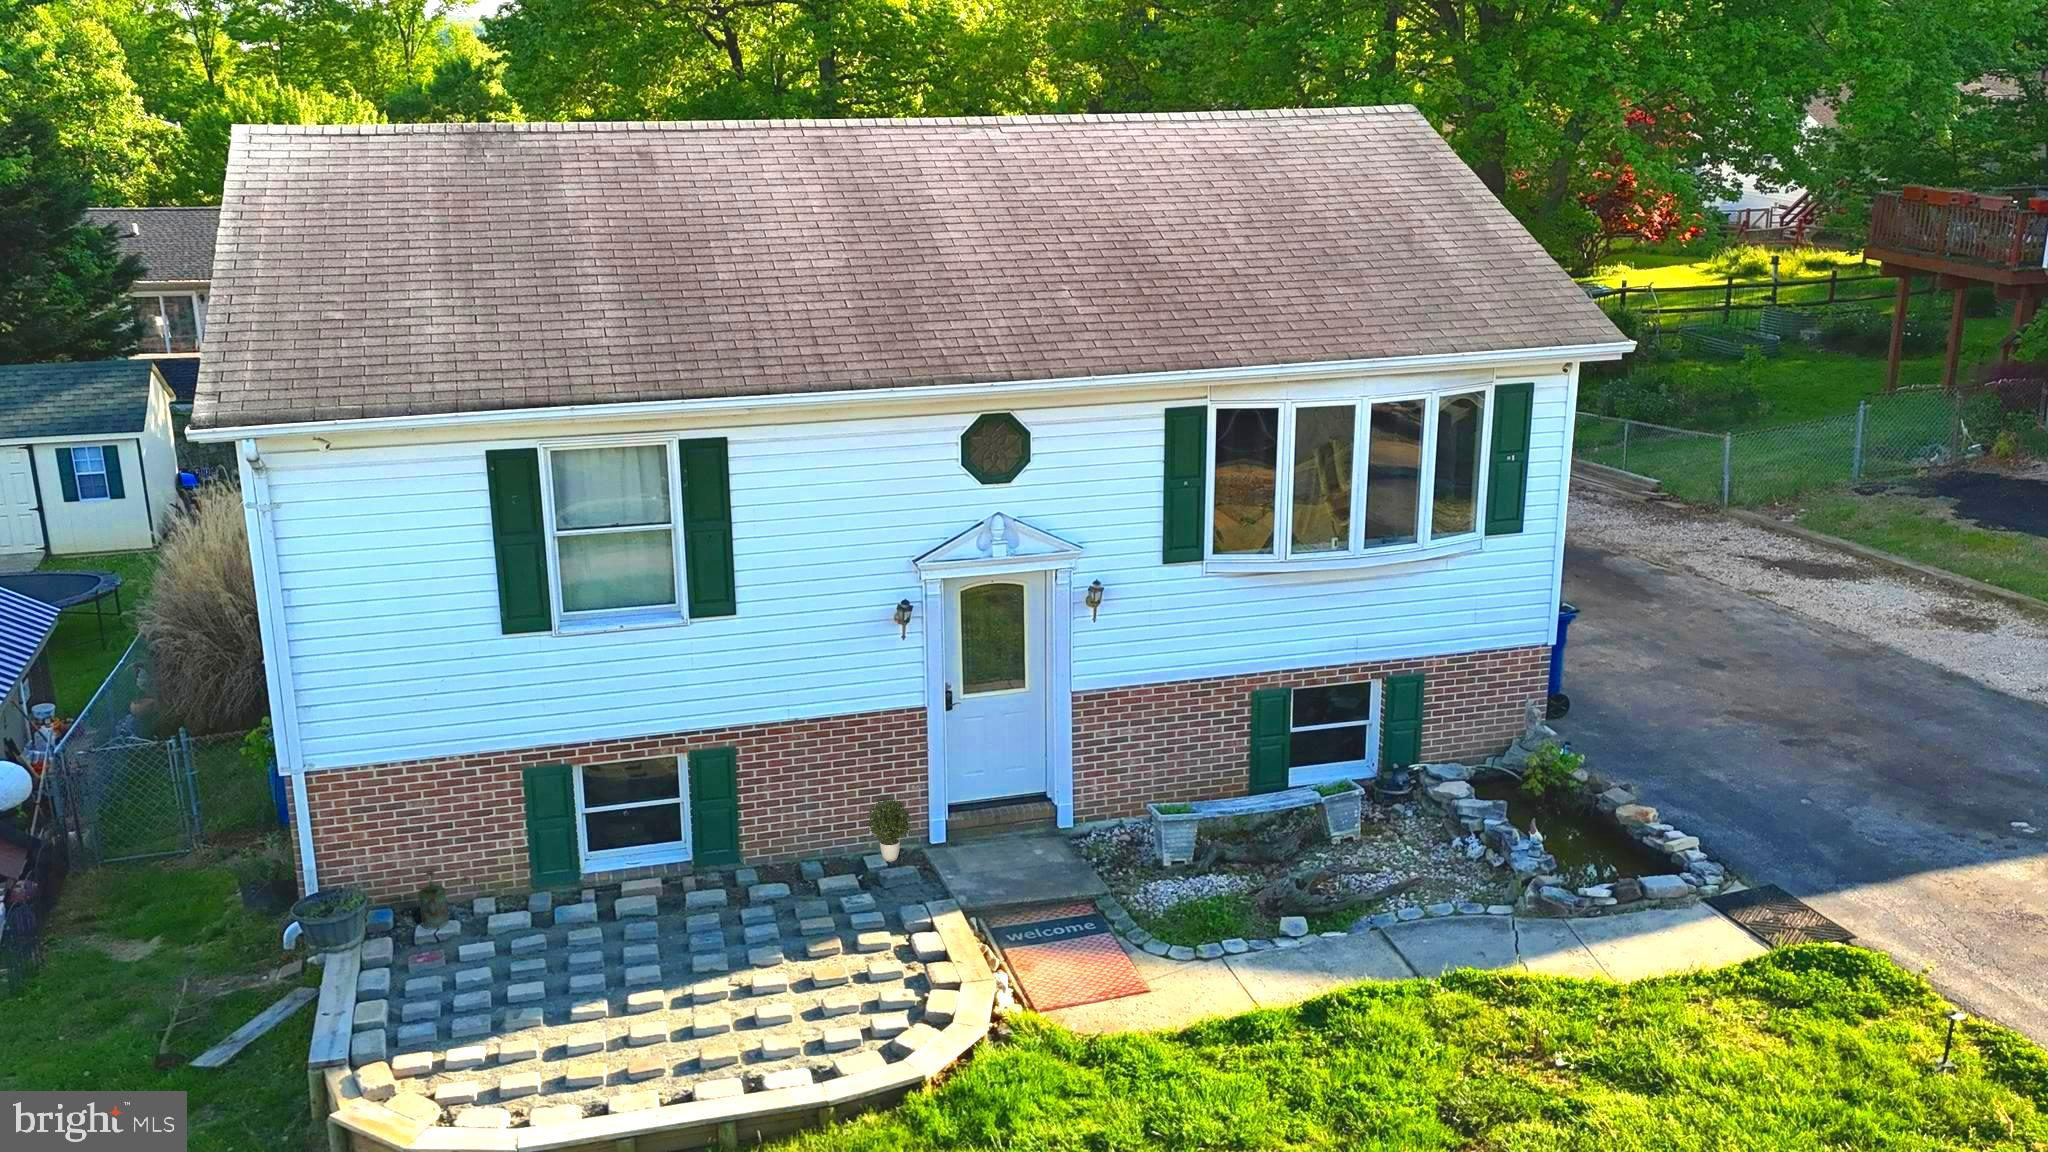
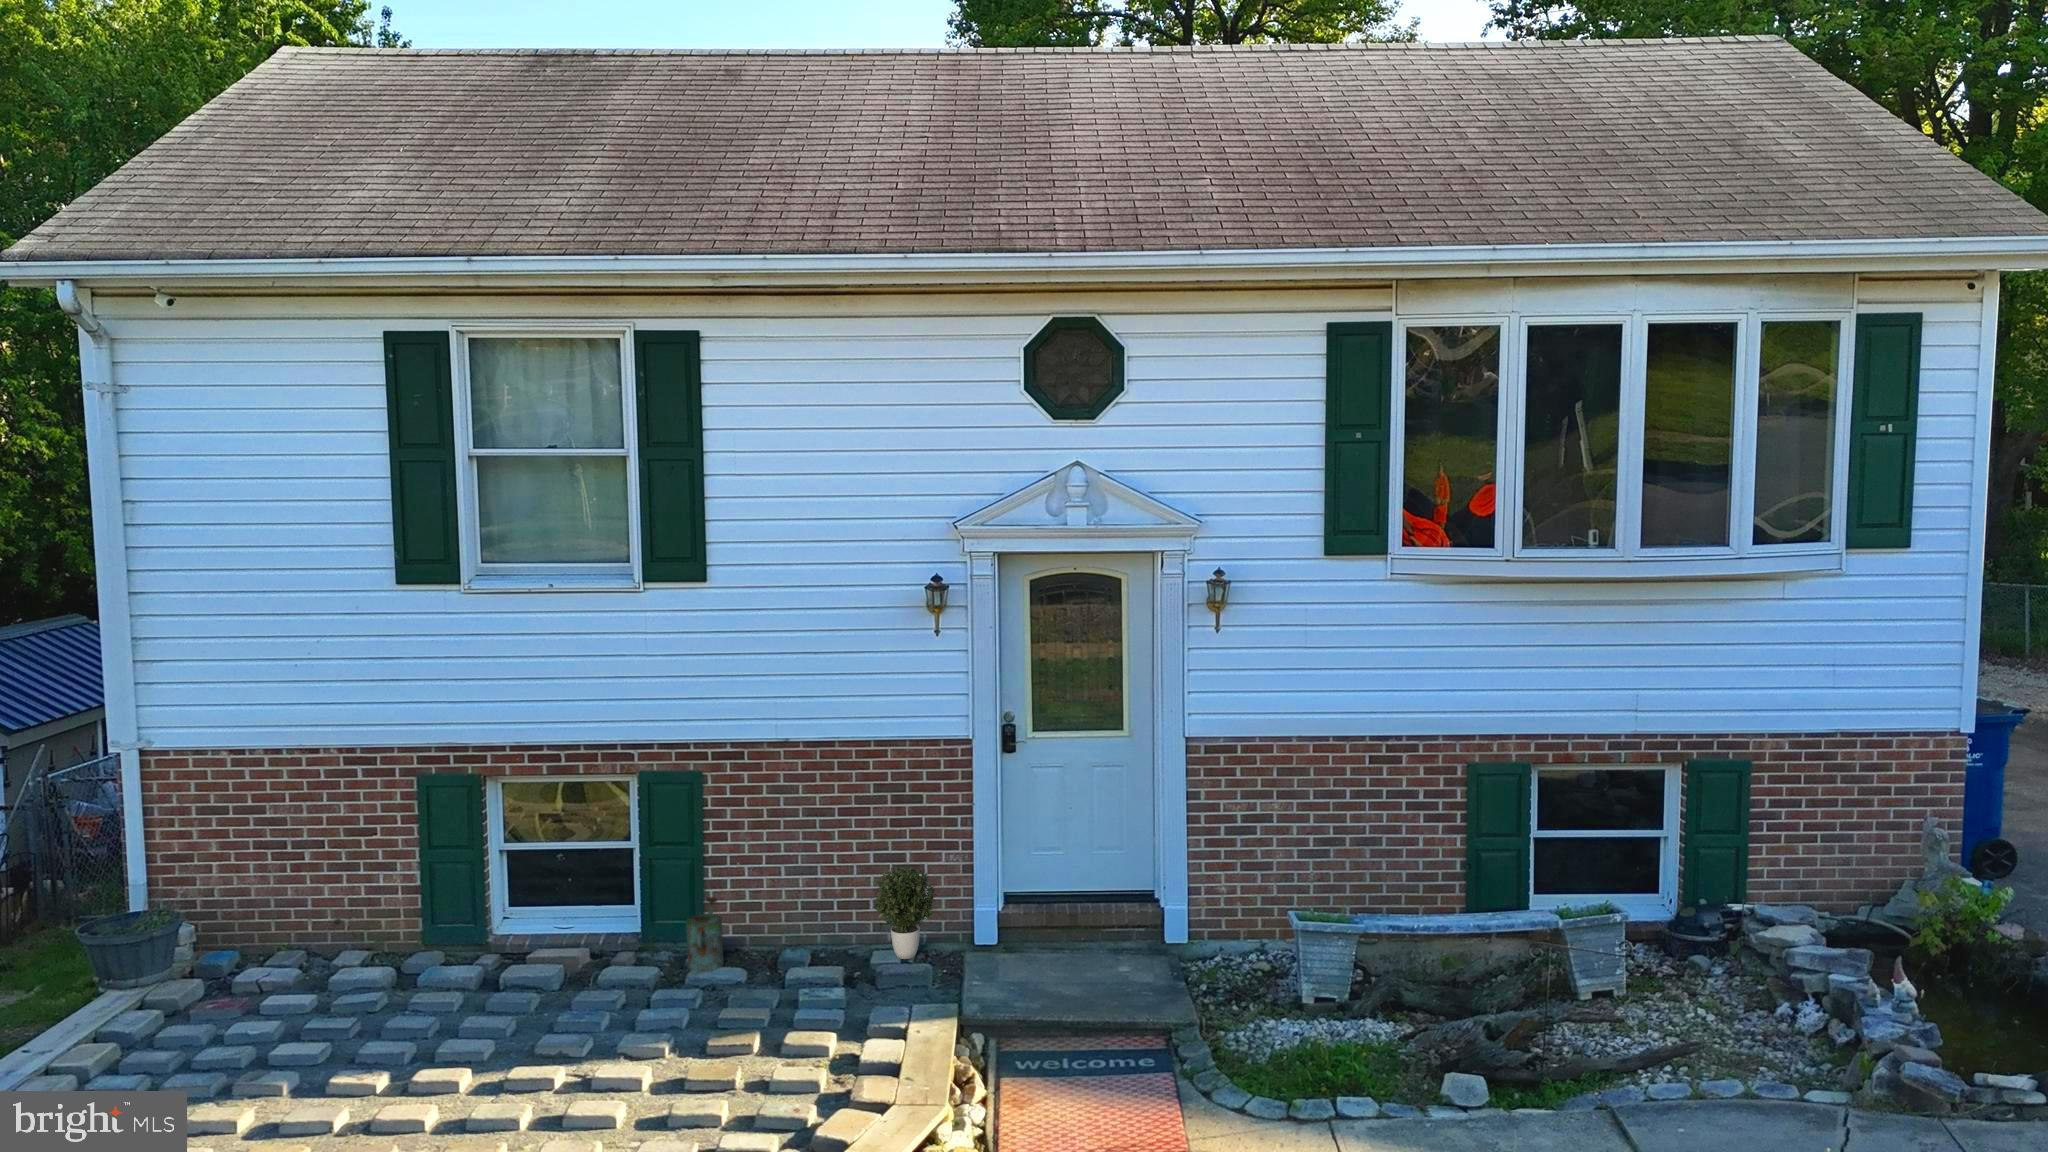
watering can: present [418,871,449,929] -> present [686,897,724,972]

